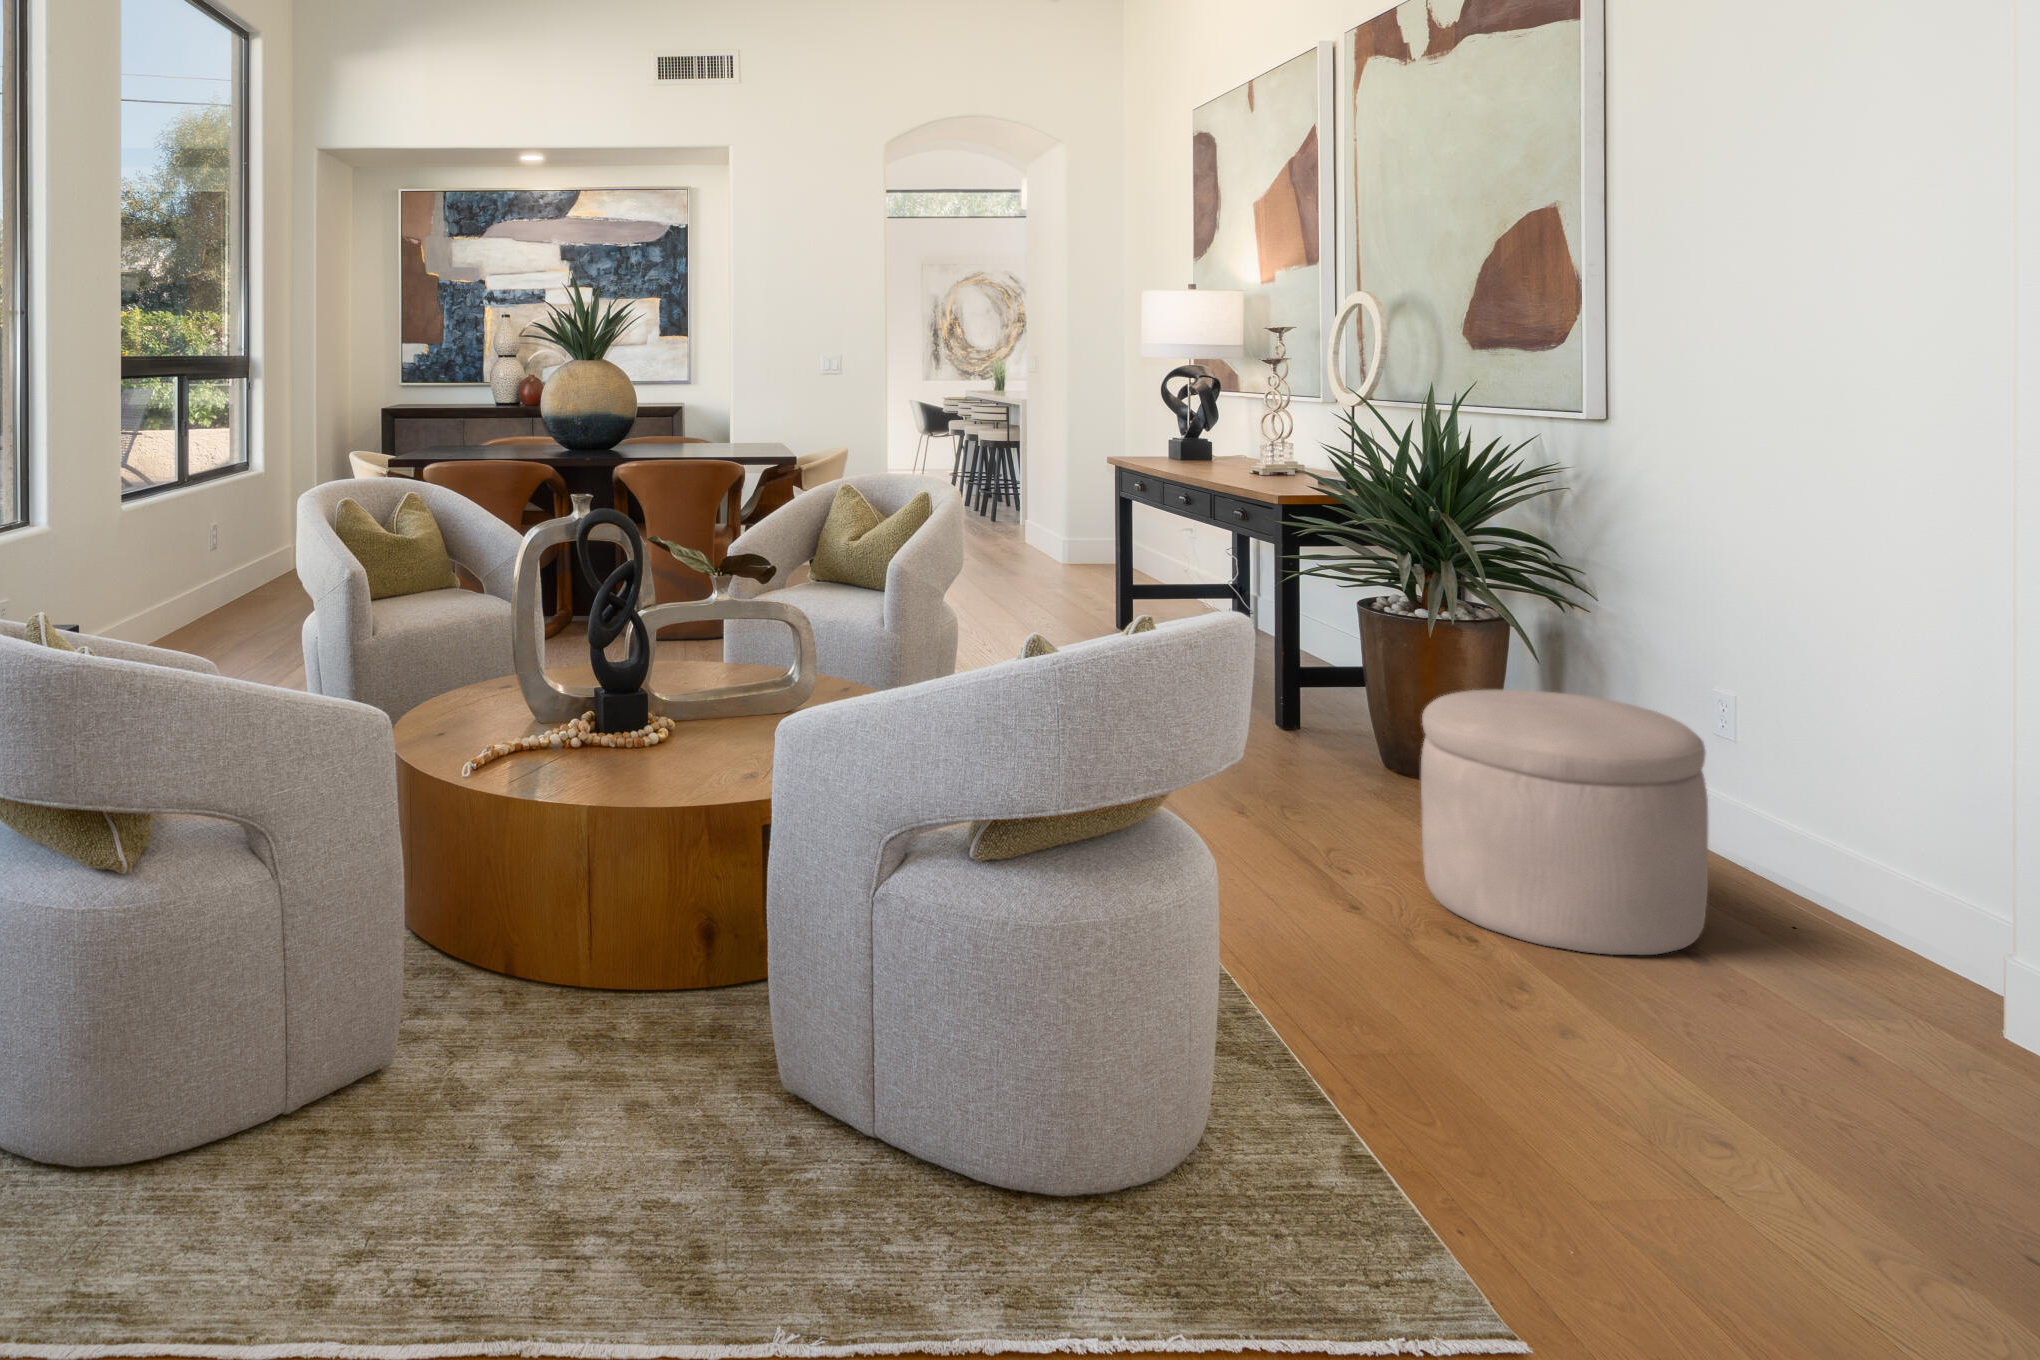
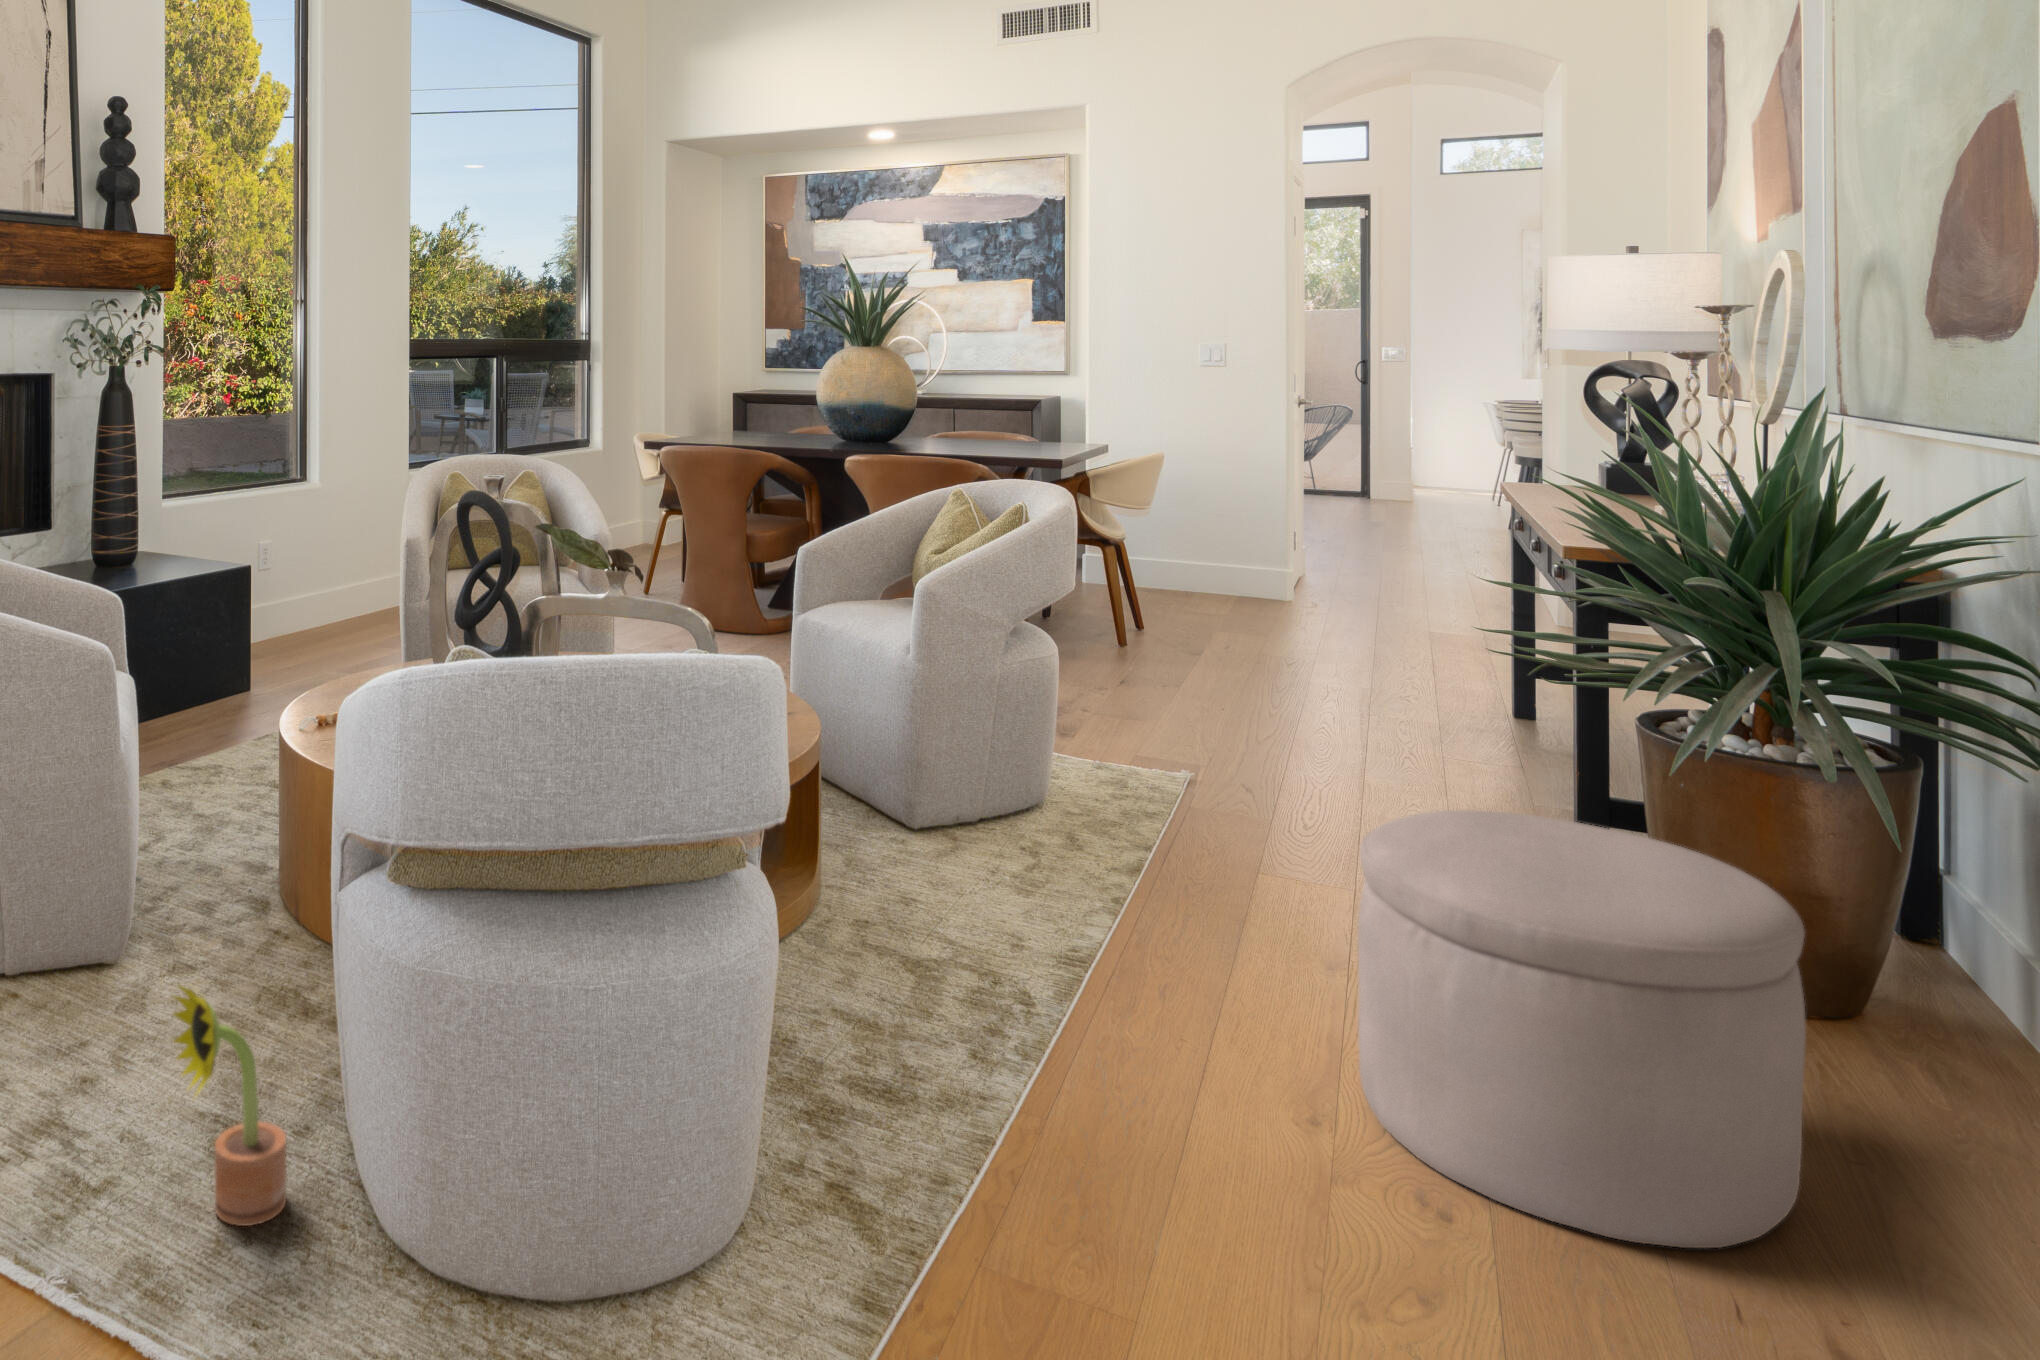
decorative plant: none [880,1033,1000,1270] -> present [173,986,286,1226]

